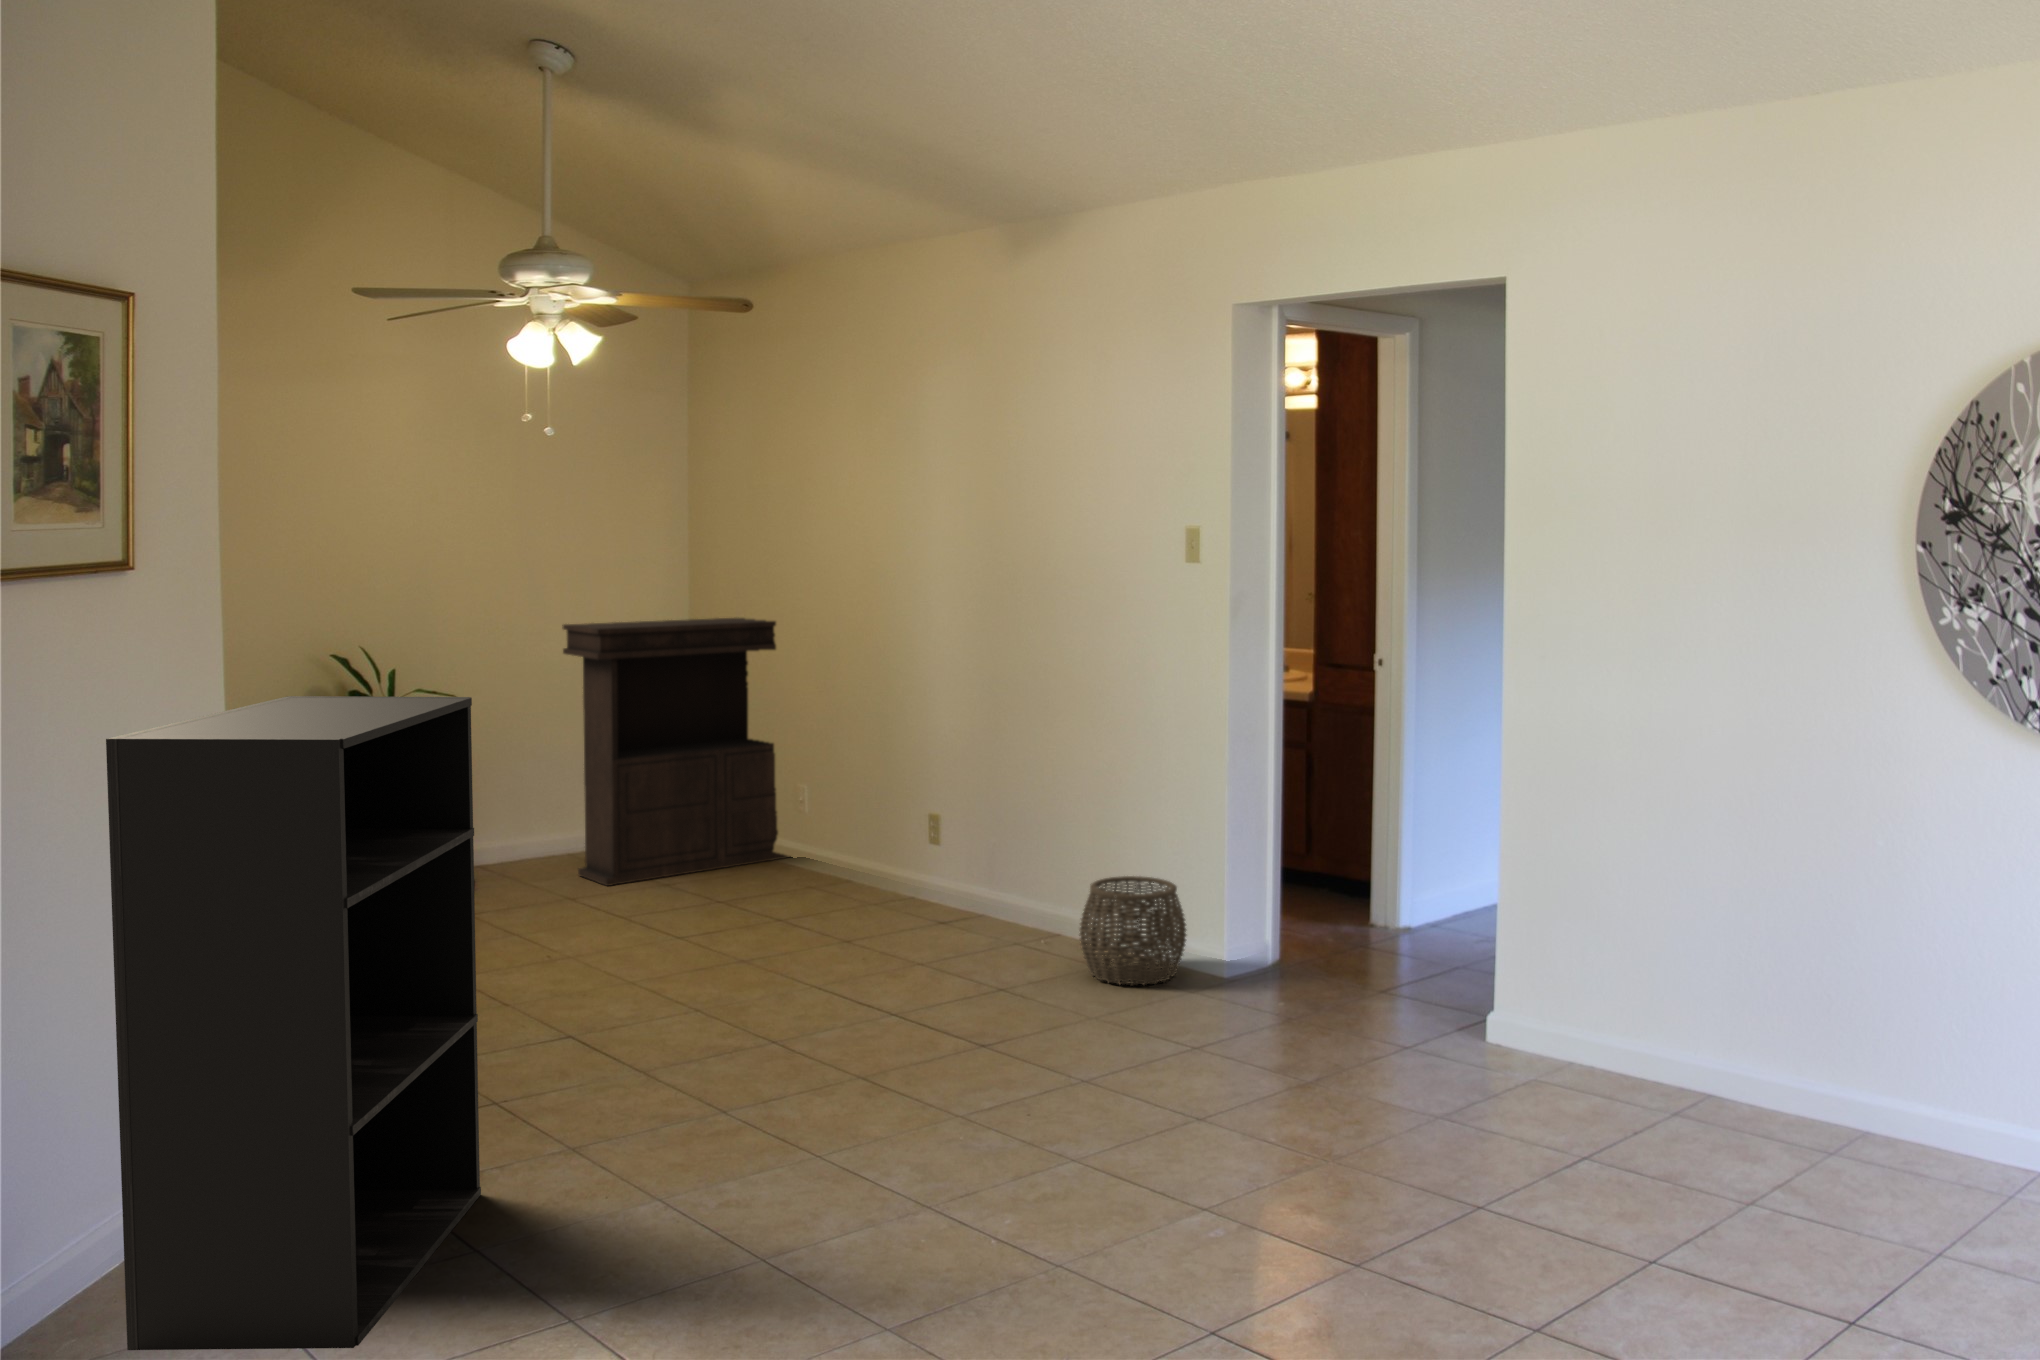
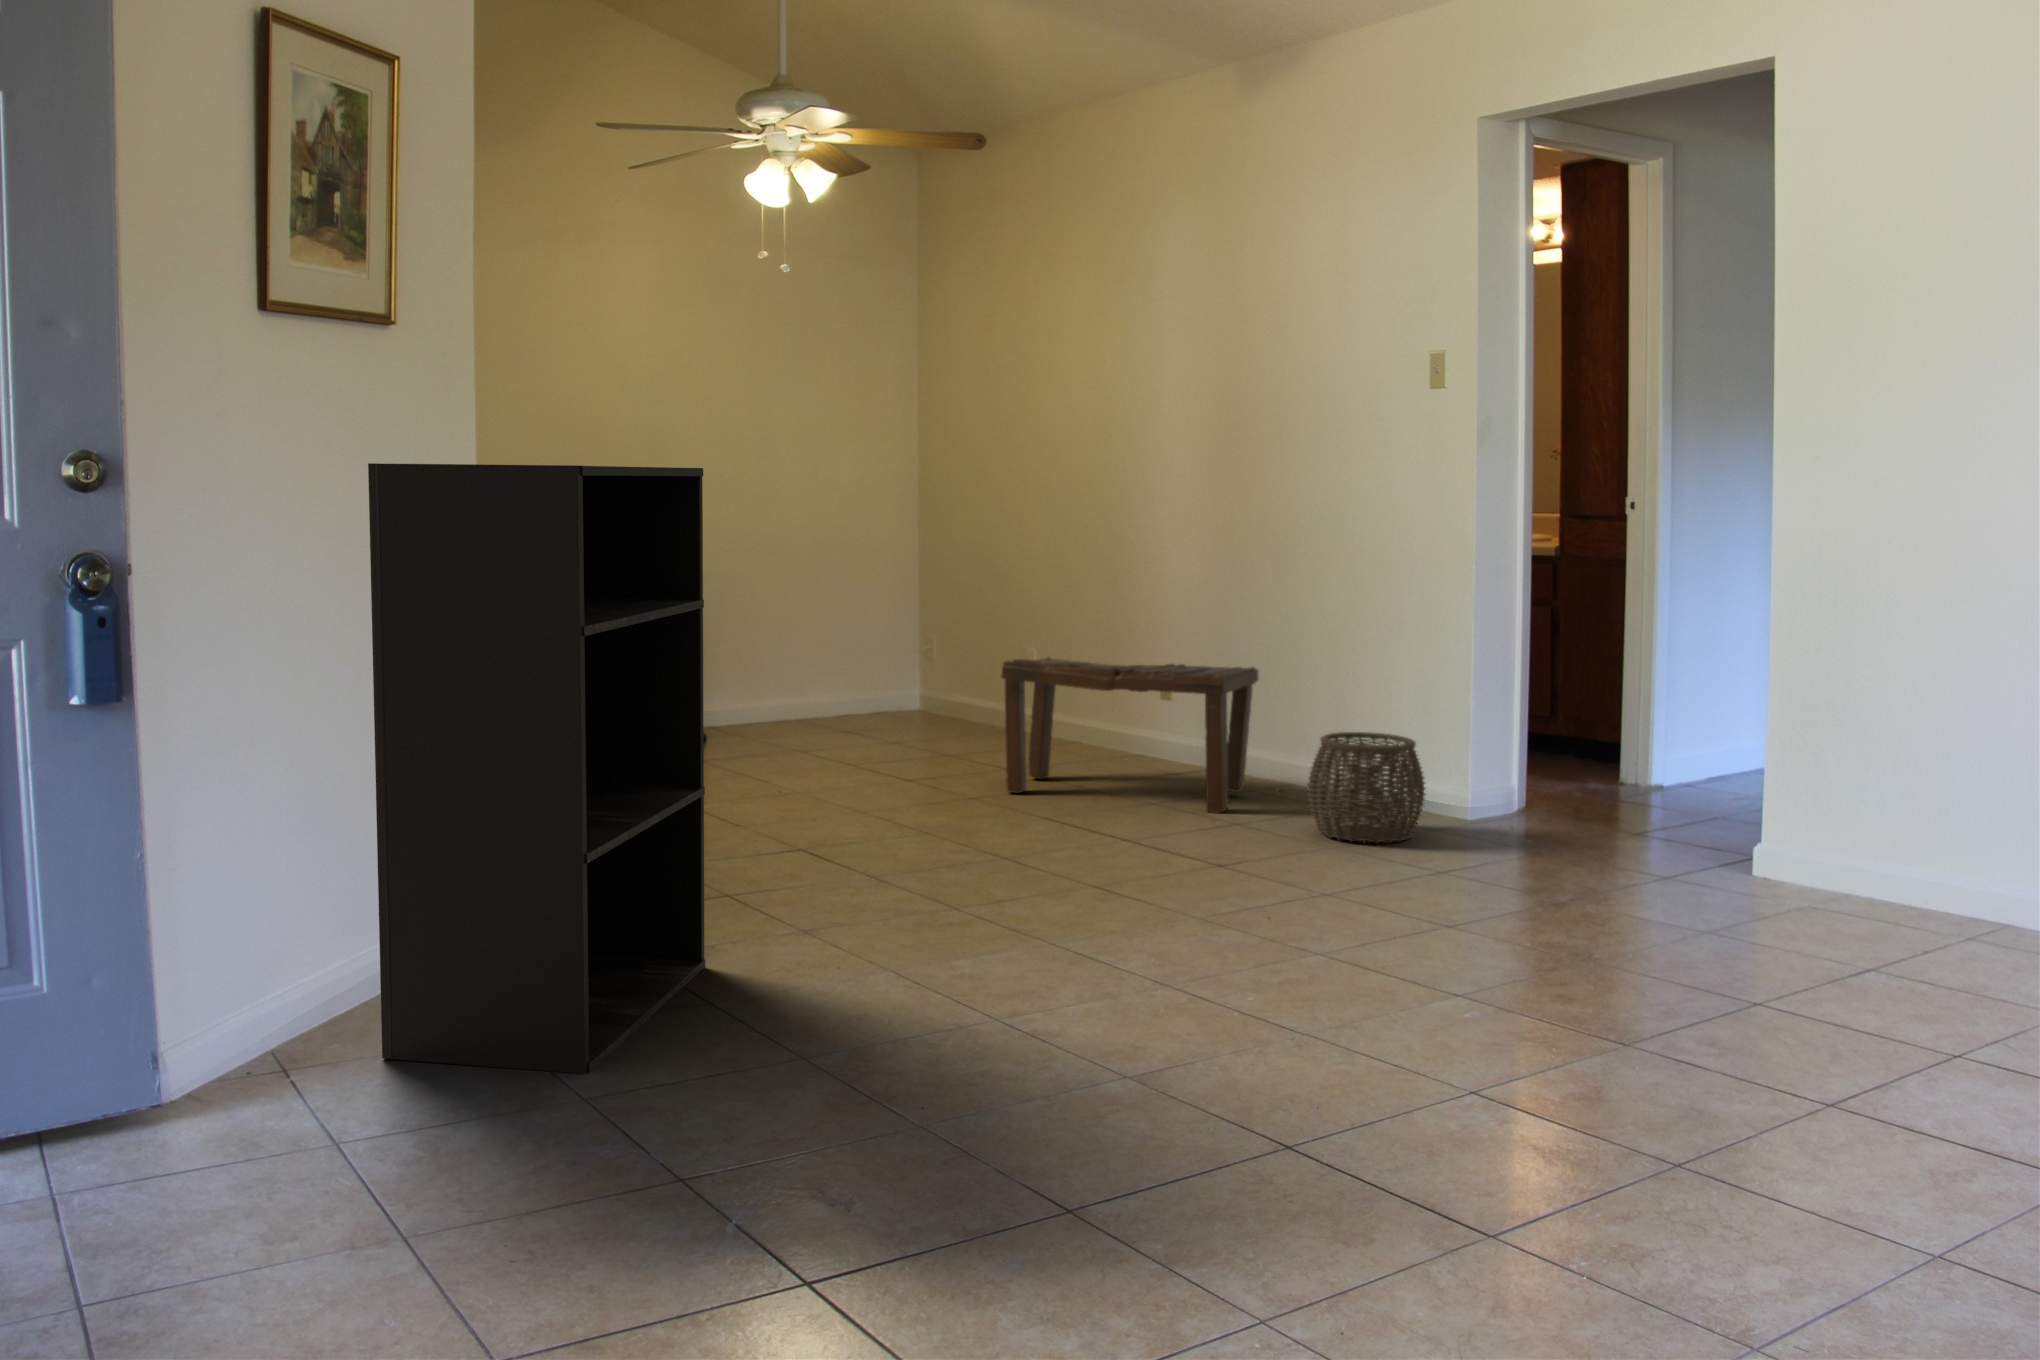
console table: present [562,618,790,886] -> none [787,487,1048,745]
bench: none [784,800,1033,956] -> present [1001,657,1259,813]

